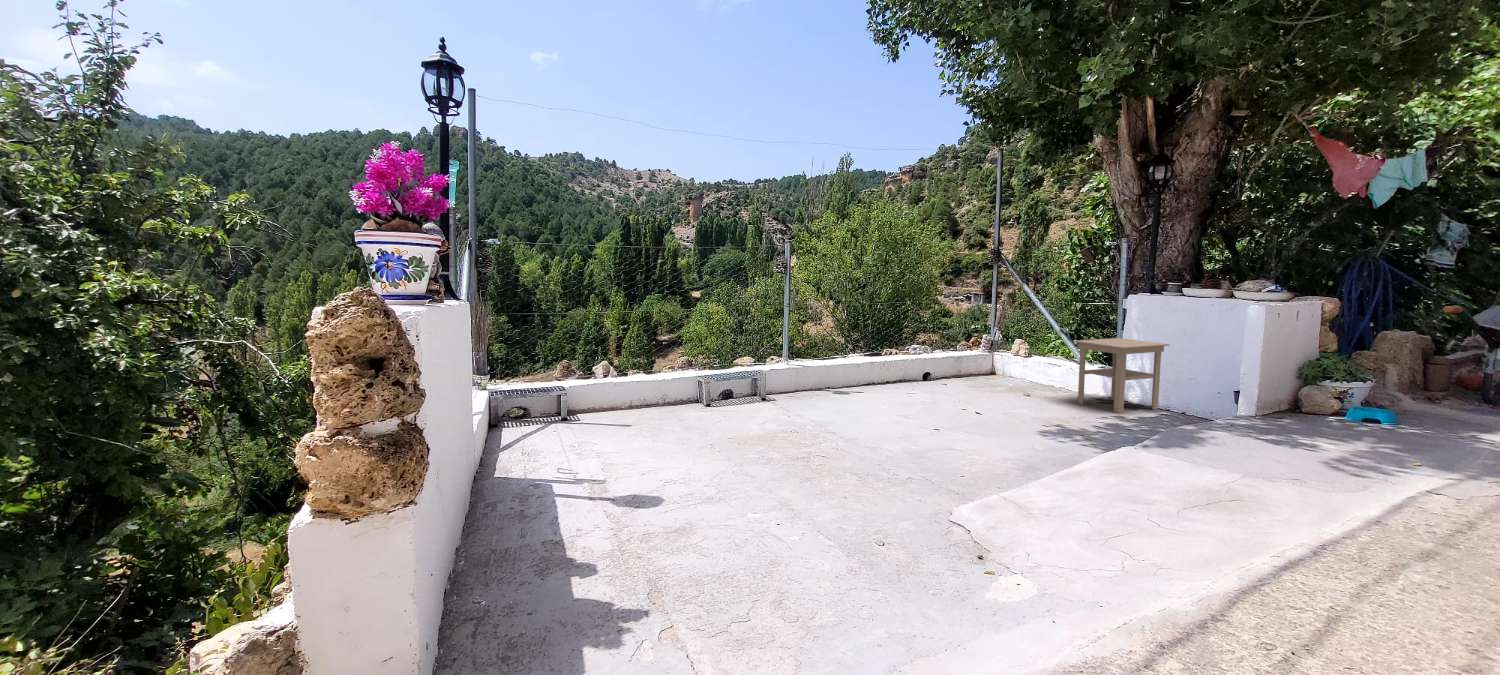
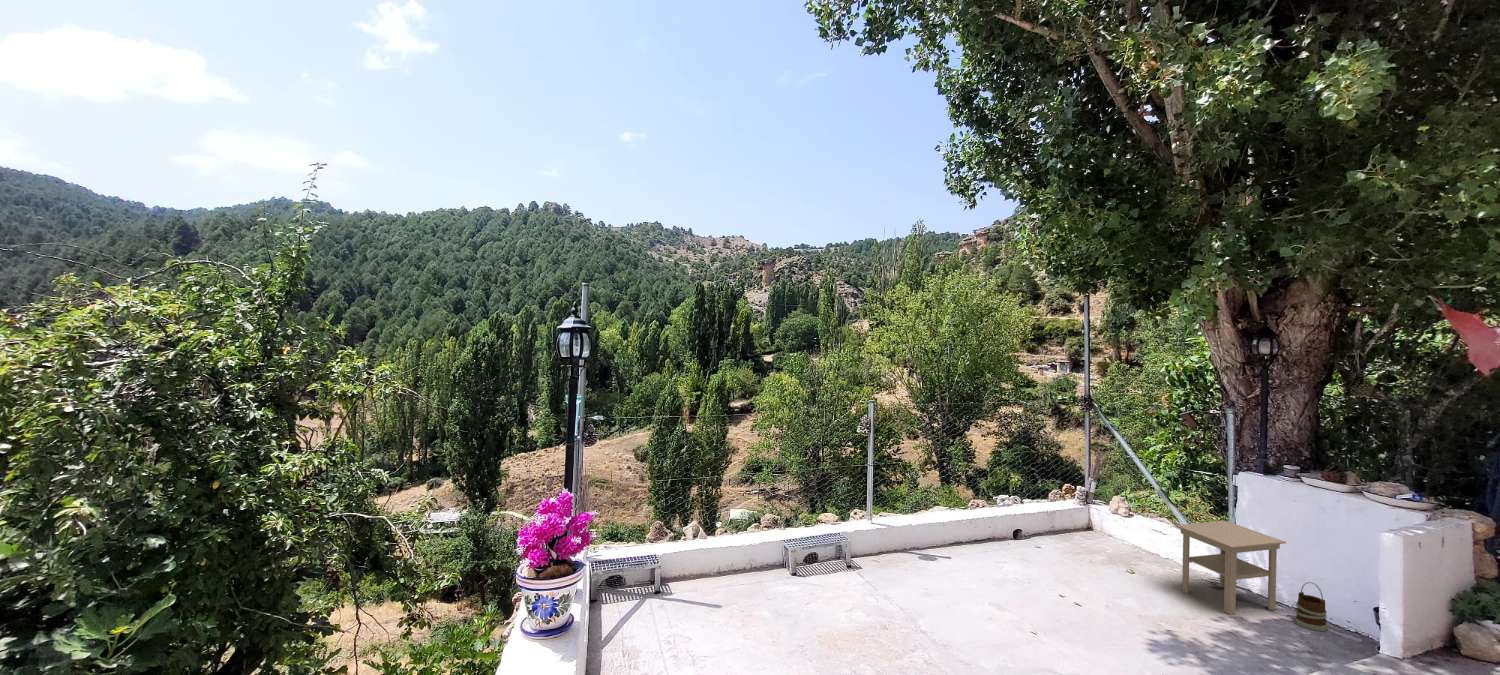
wooden bucket: none [1174,376,1201,418] -> present [1295,582,1327,631]

